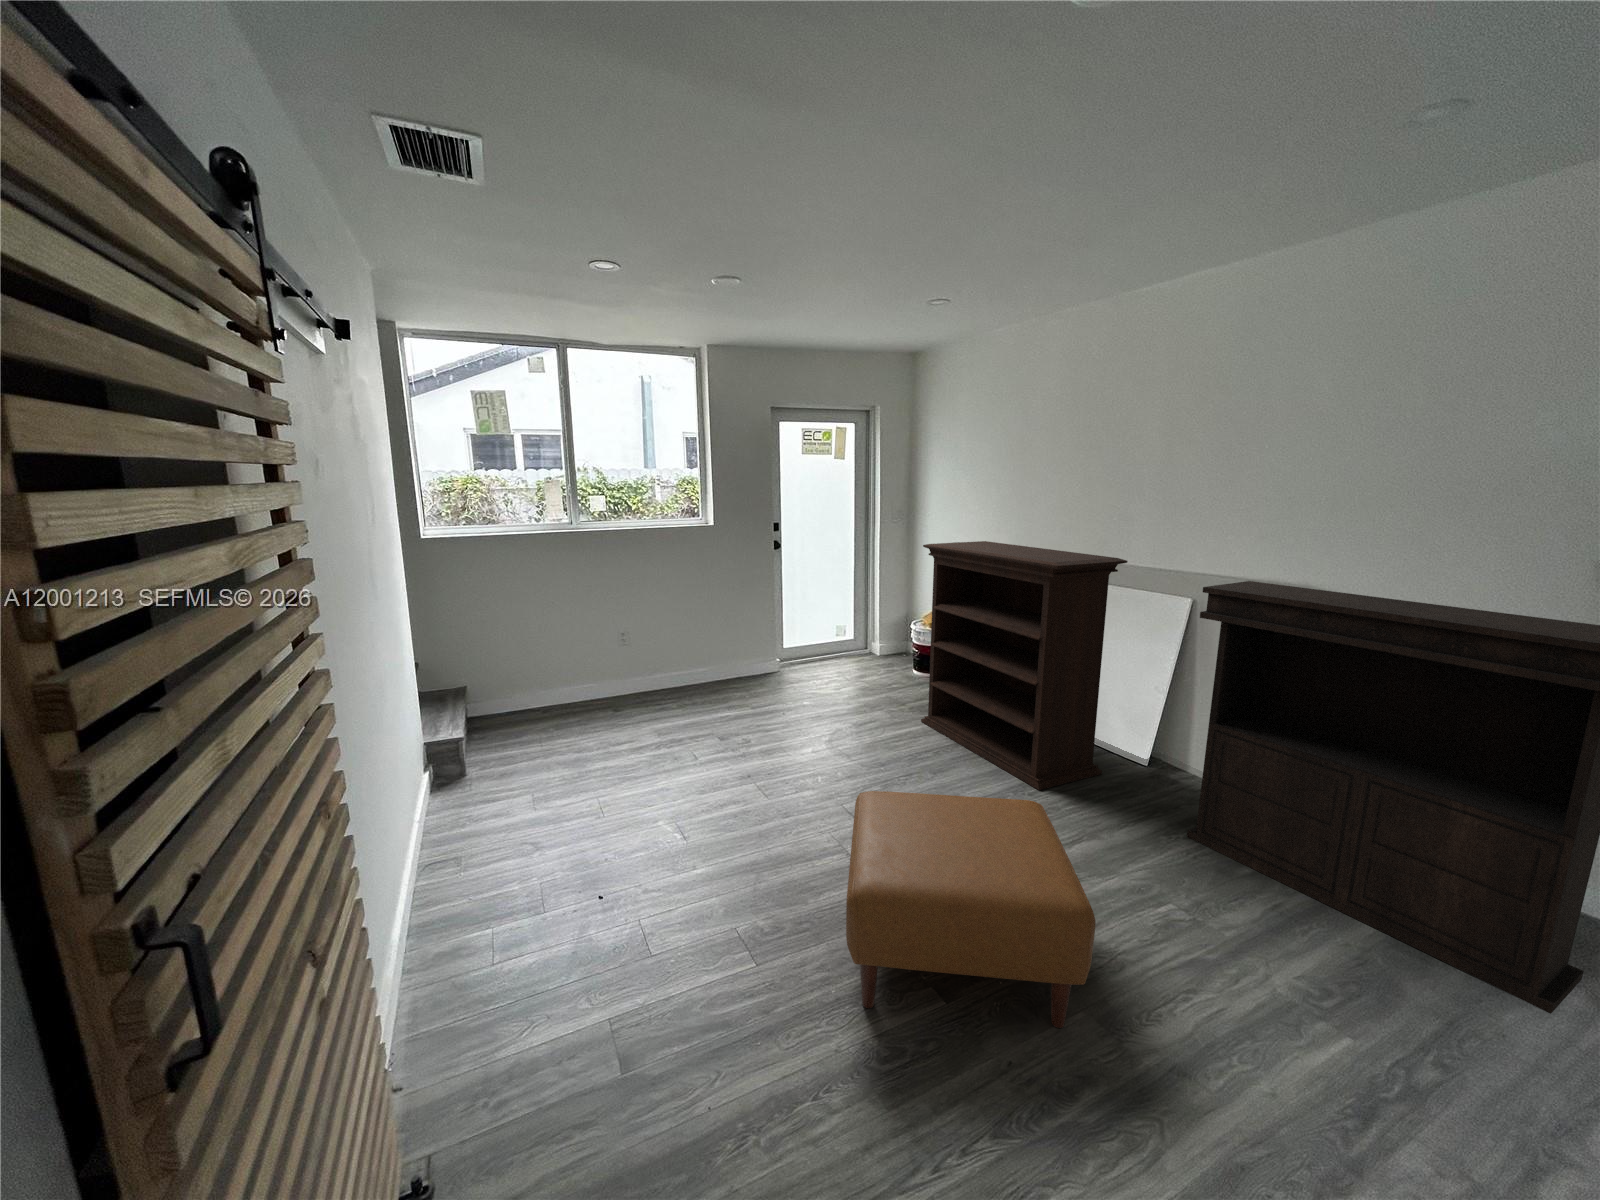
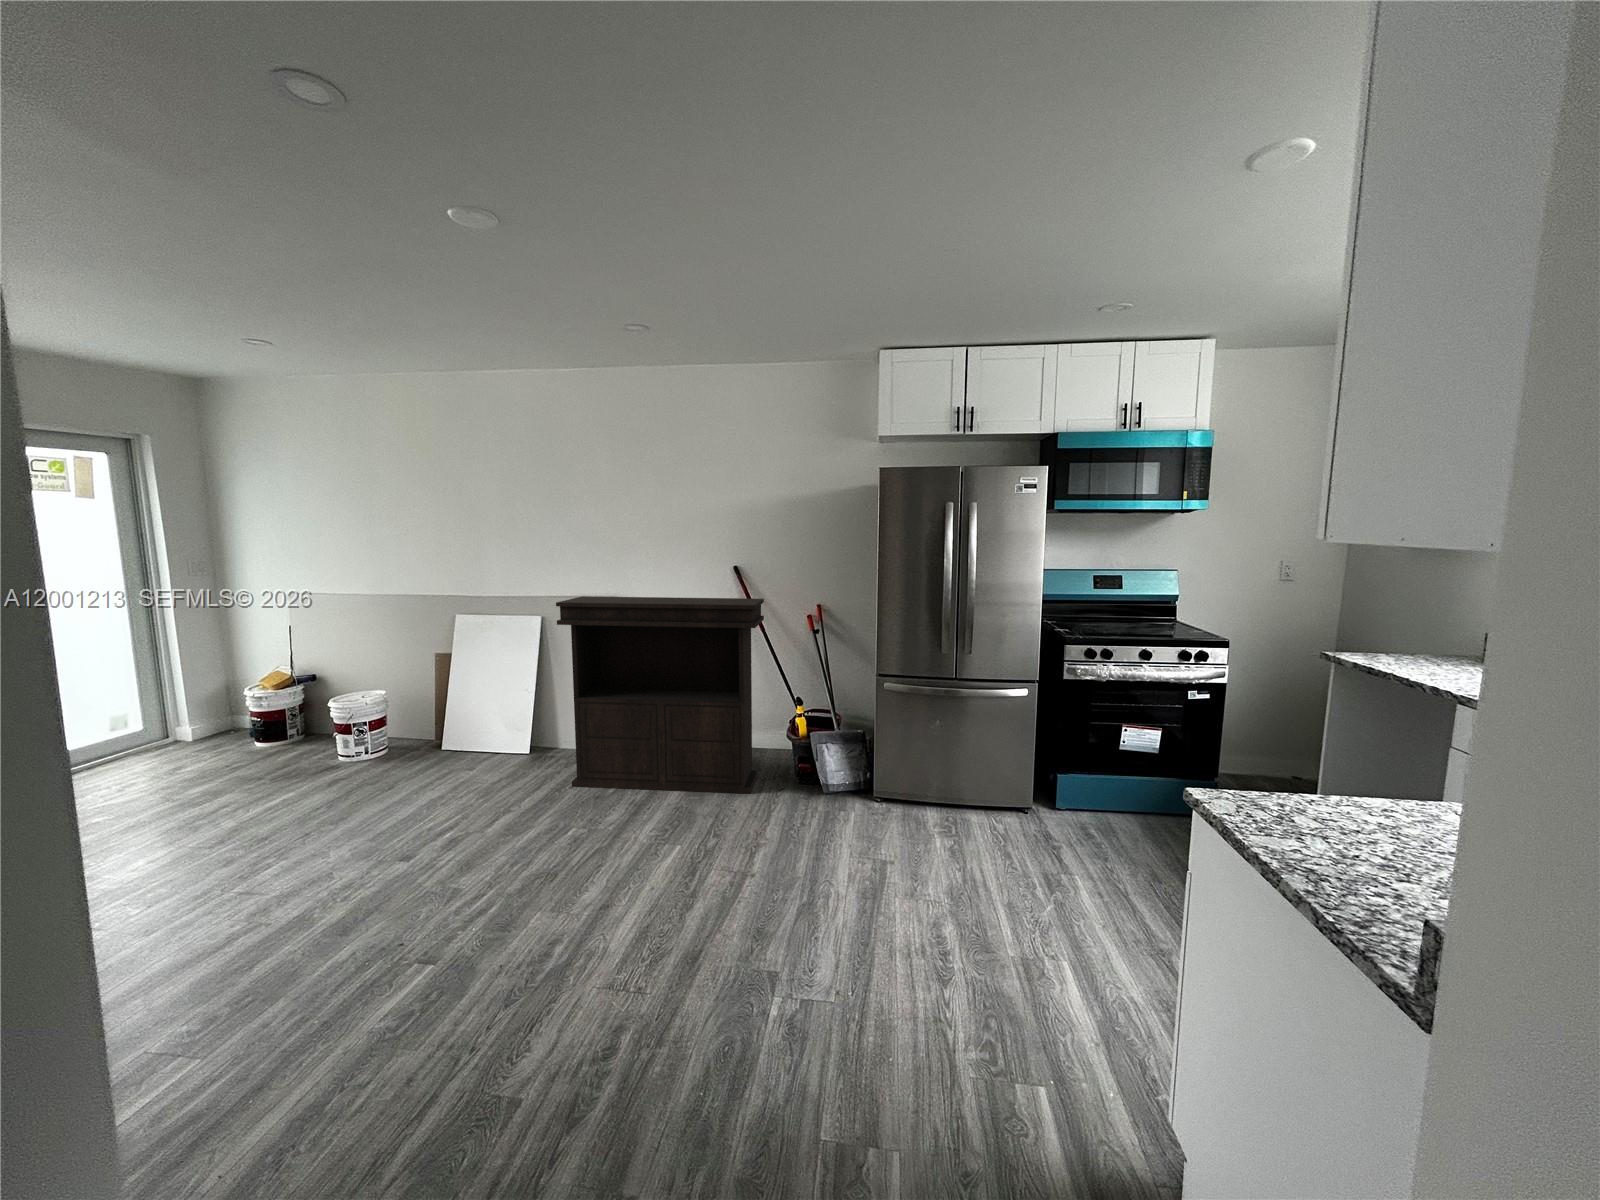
bookshelf: present [921,541,1128,790] -> none [270,587,498,799]
ottoman: present [846,791,1095,1028] -> none [281,787,543,1013]

